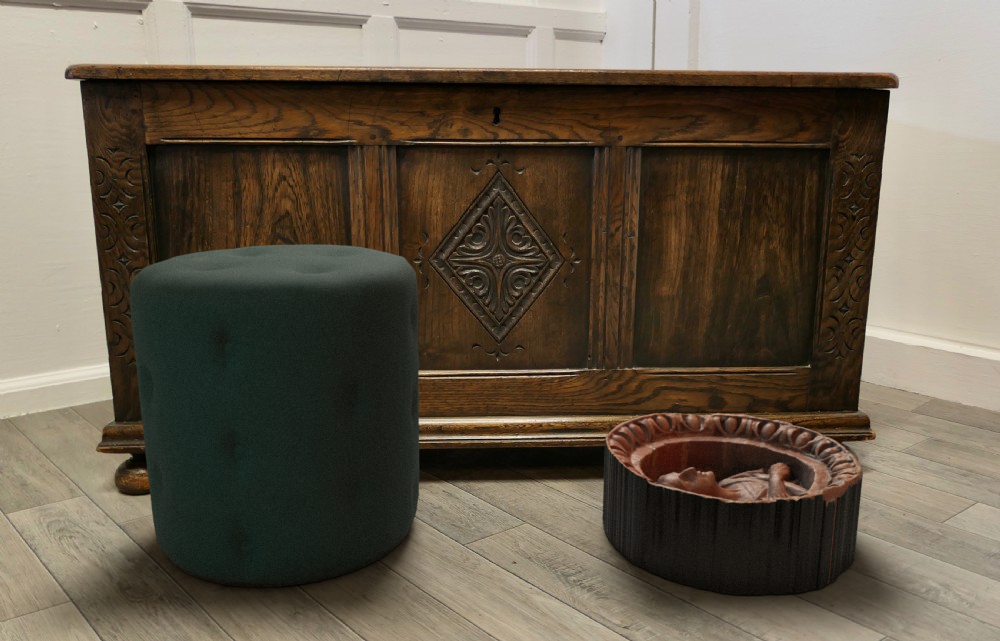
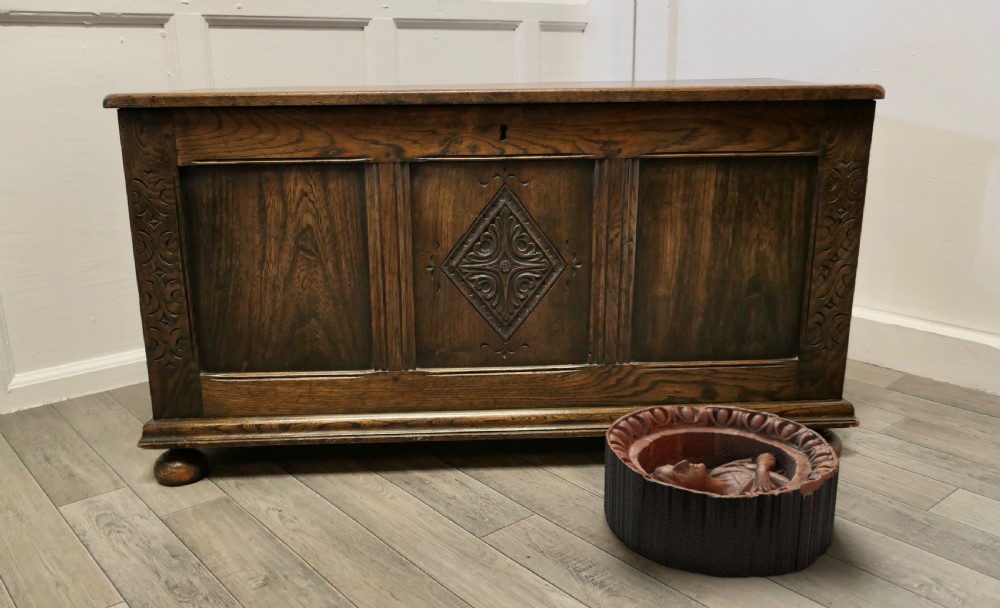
ottoman: present [130,244,419,587] -> none [172,255,435,575]

